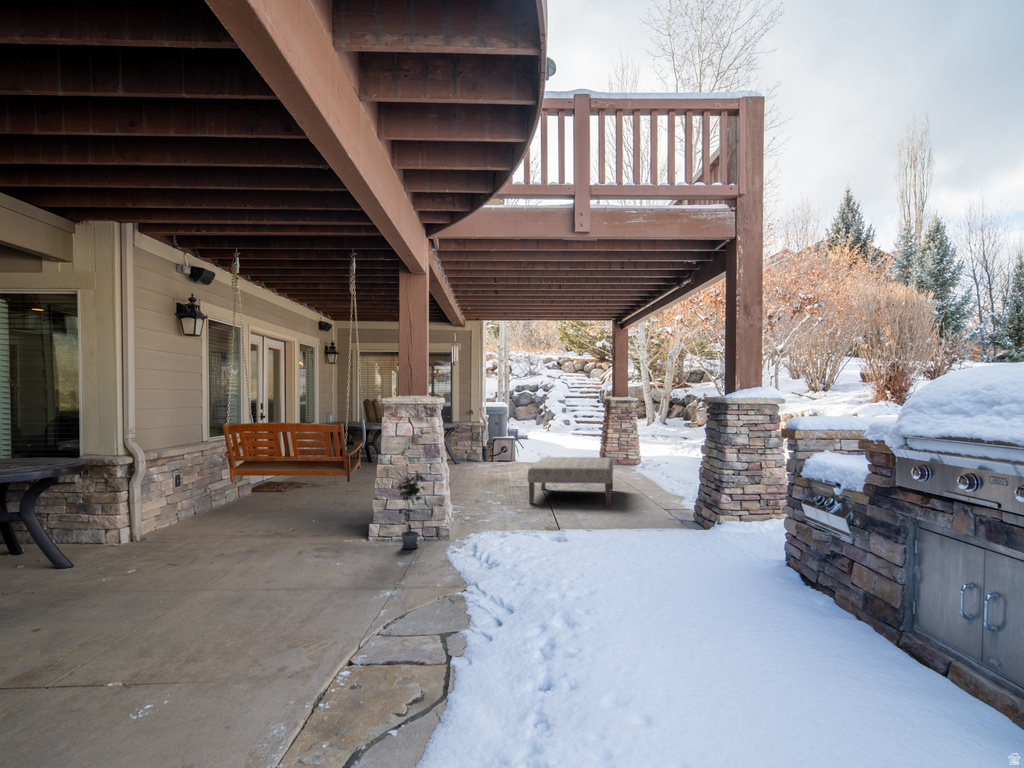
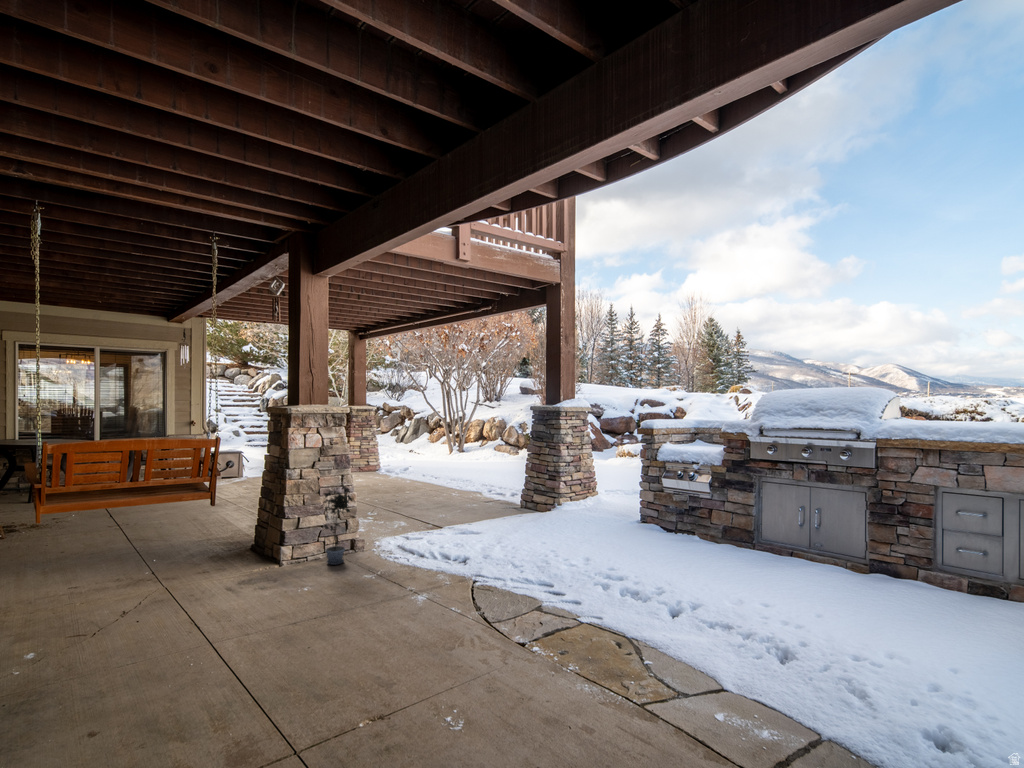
ottoman: present [528,457,613,506] -> none [368,460,456,509]

